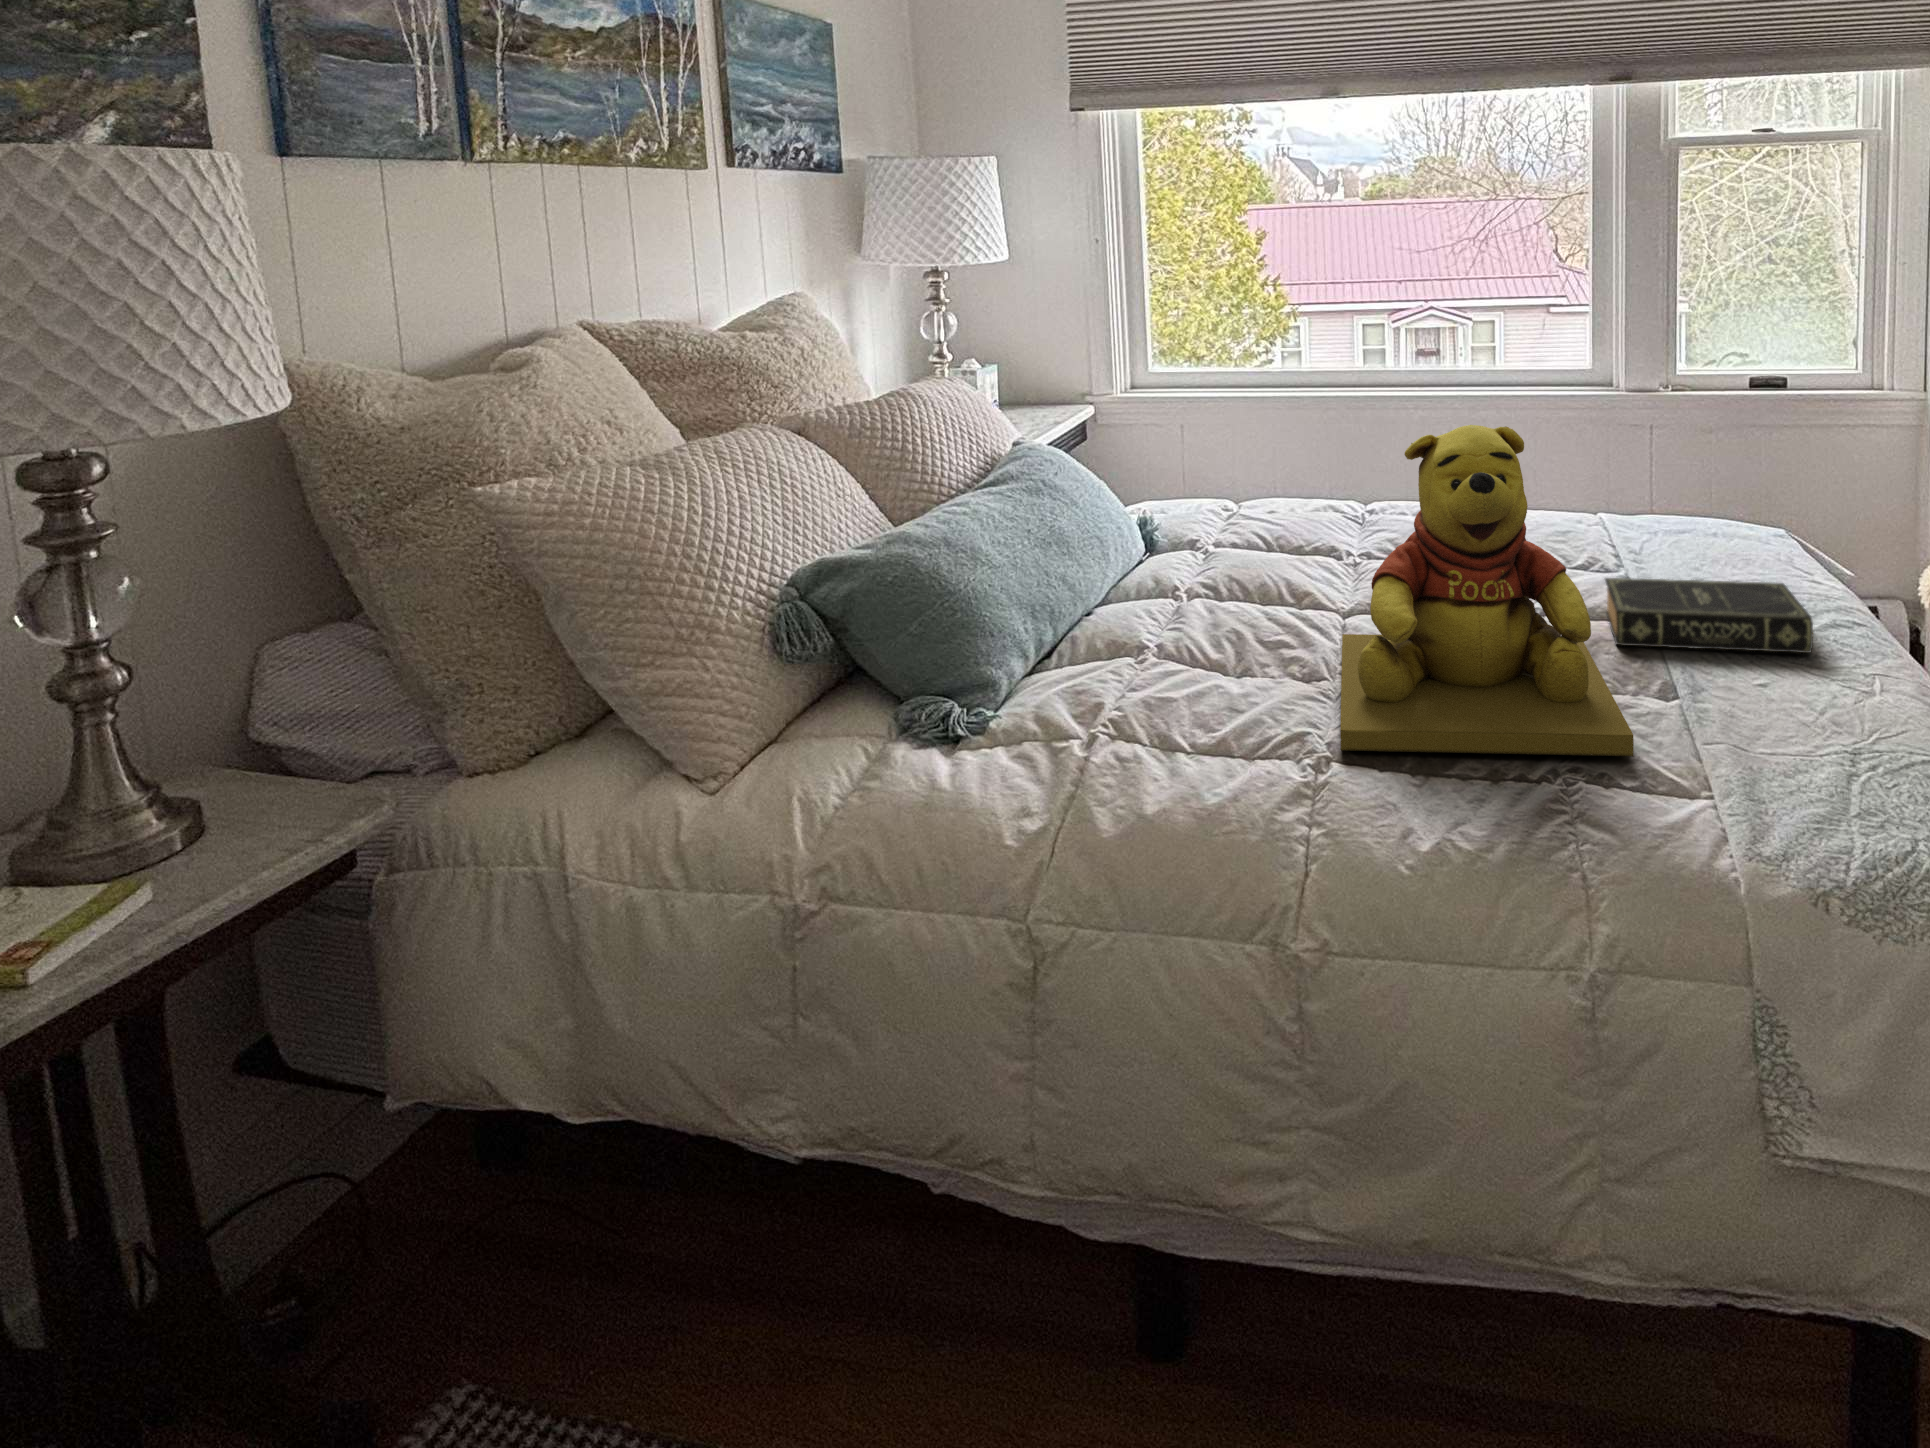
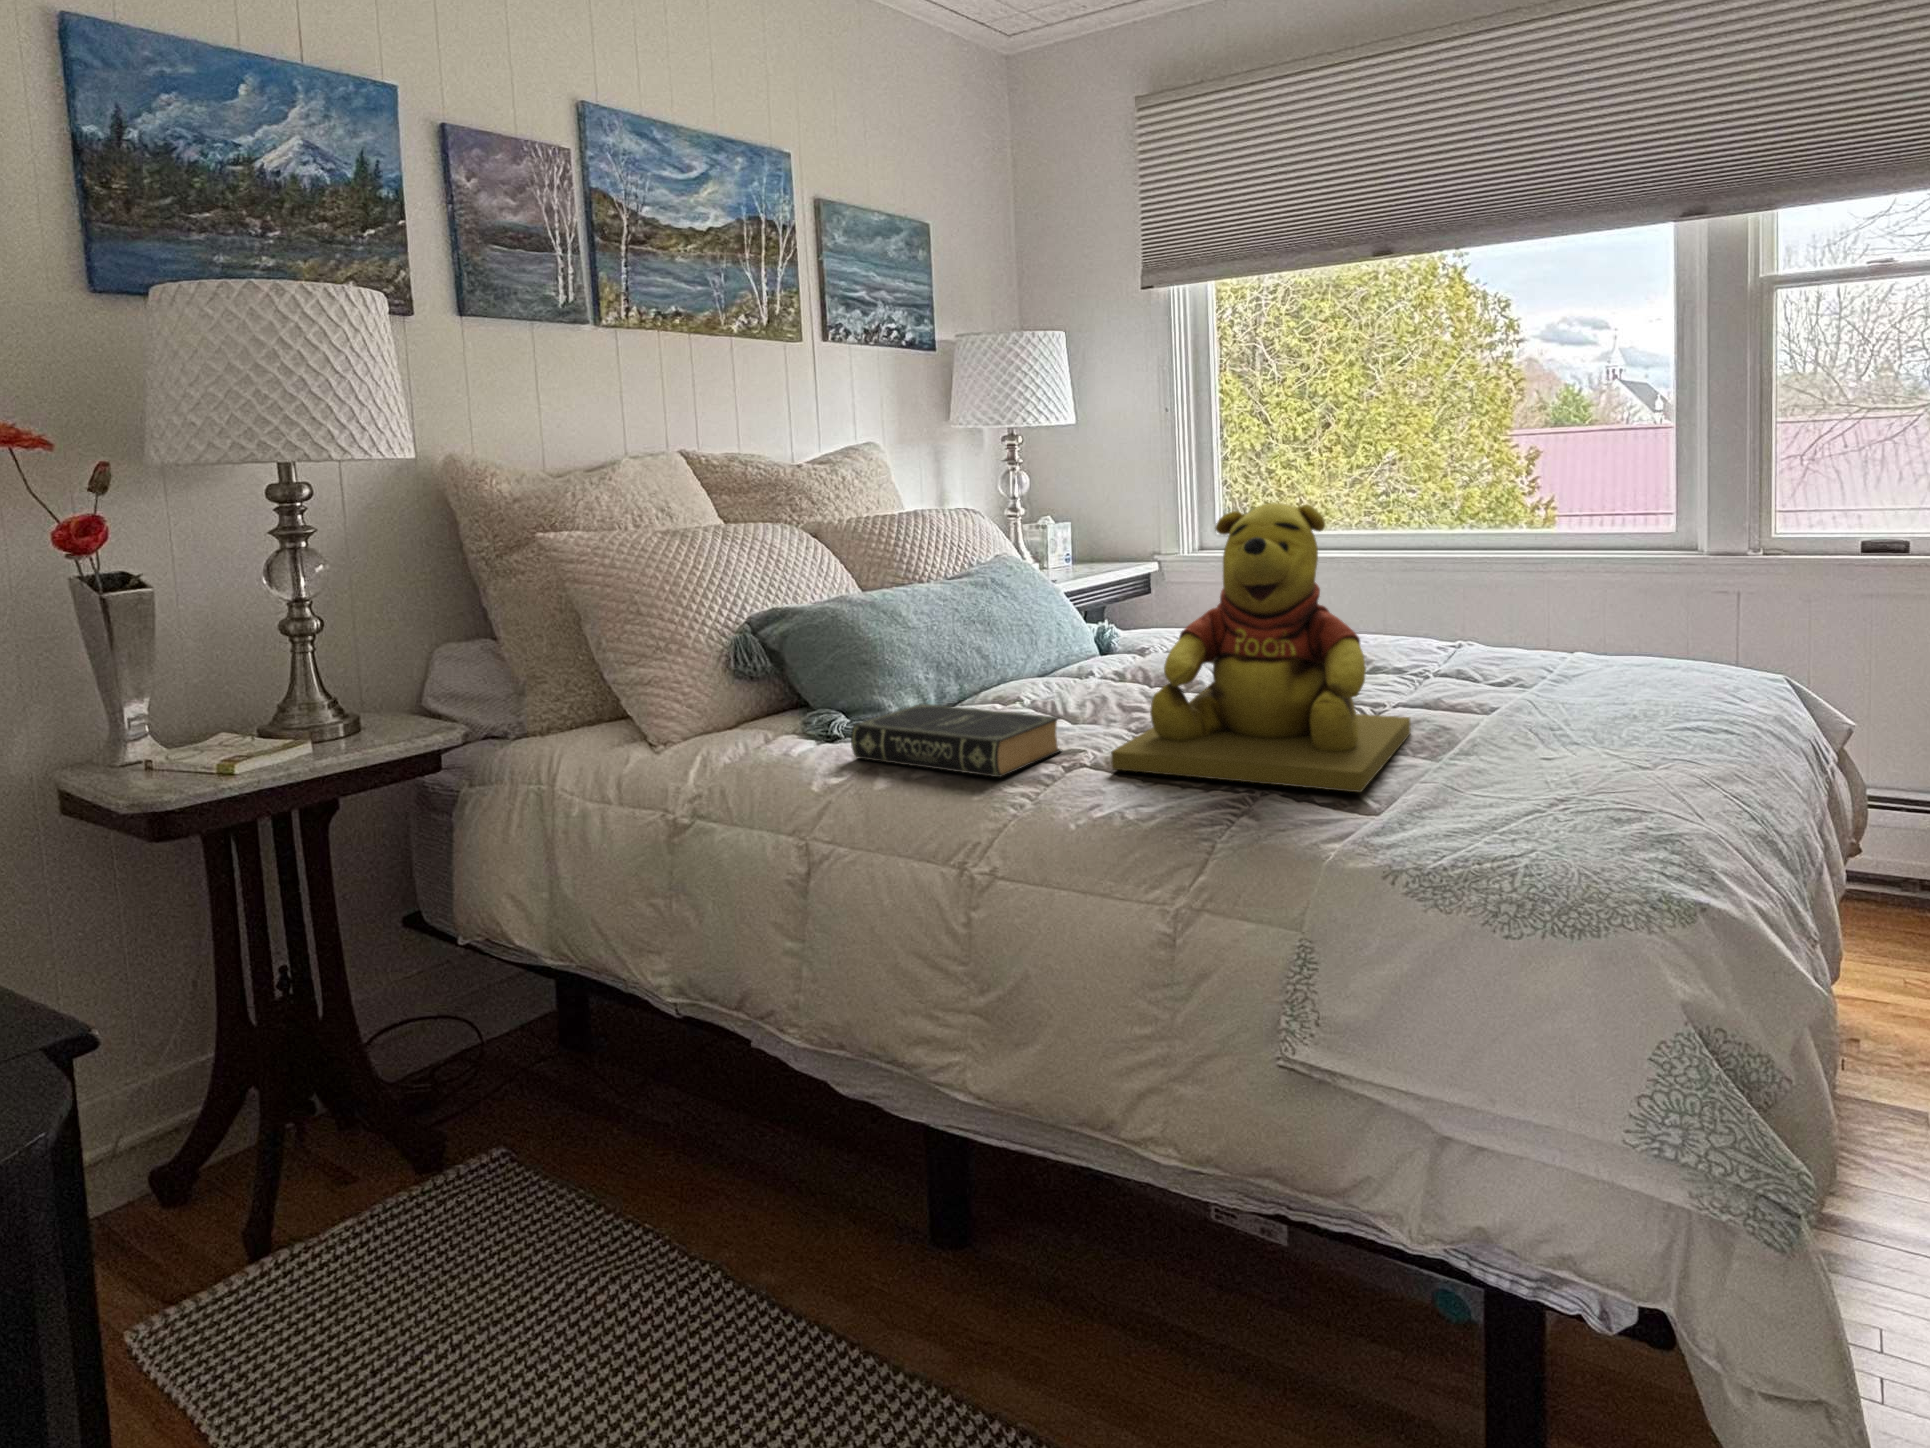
book: present [1605,578,1813,653] -> present [851,704,1061,777]

